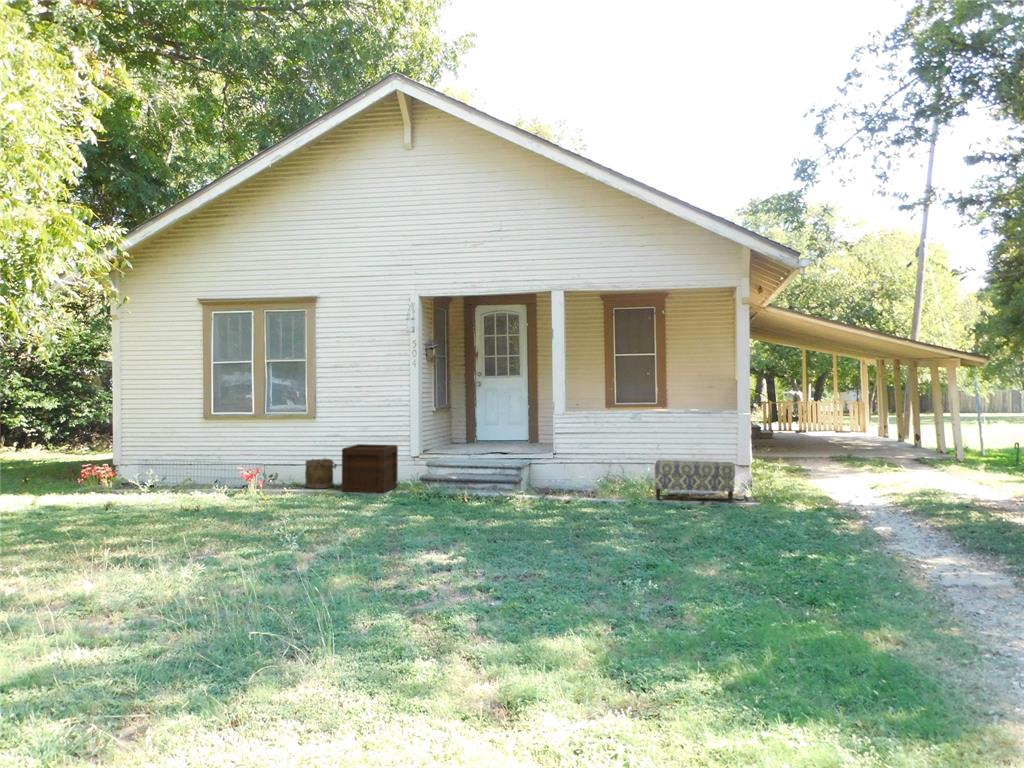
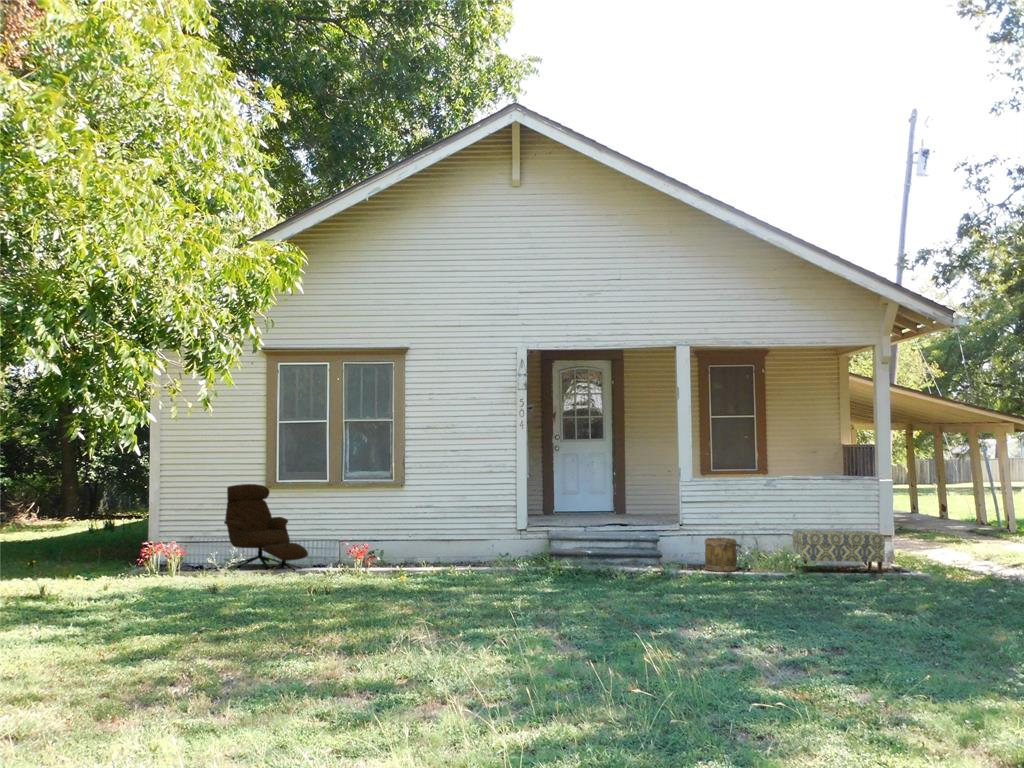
lounge chair: none [162,416,223,490] -> present [224,484,308,572]
wooden crate: present [342,444,398,493] -> none [457,516,508,572]
bucket: present [305,458,337,489] -> present [705,537,741,572]

